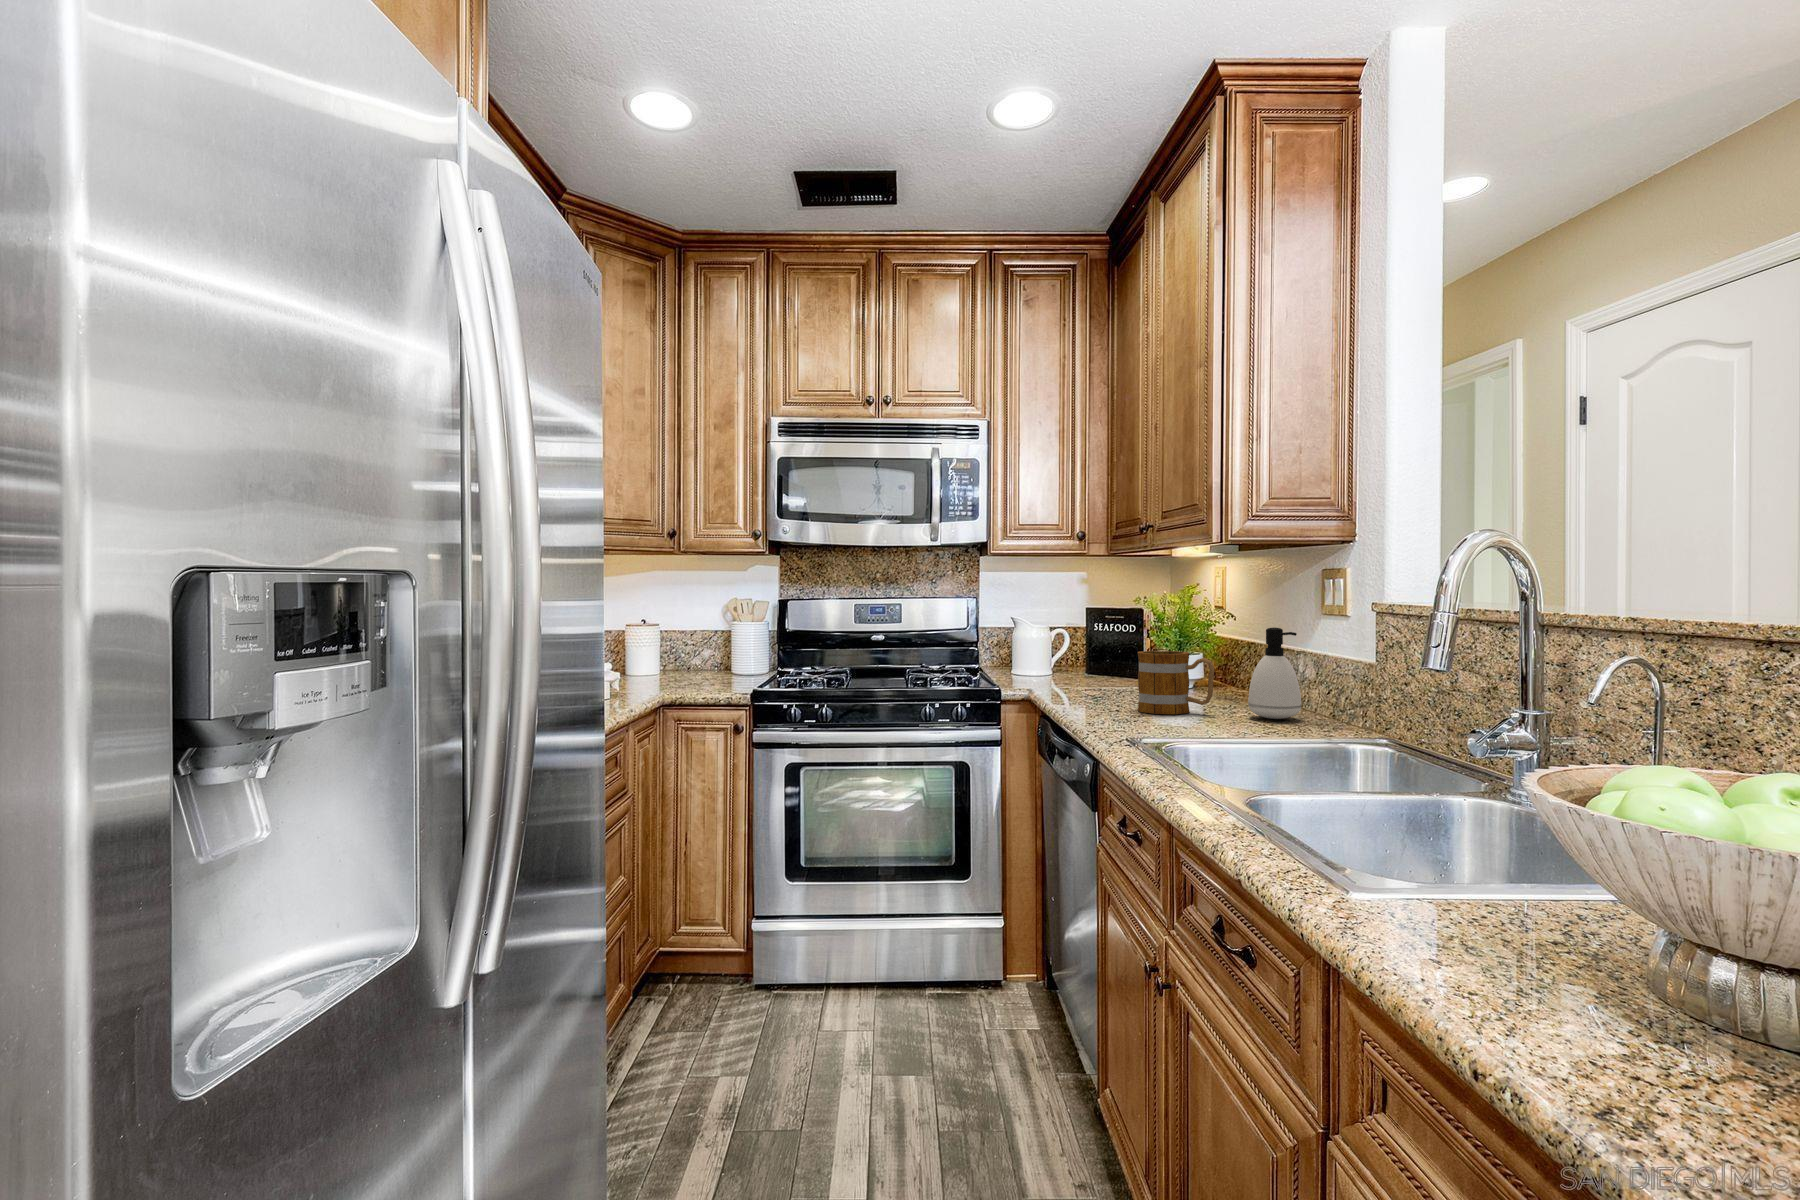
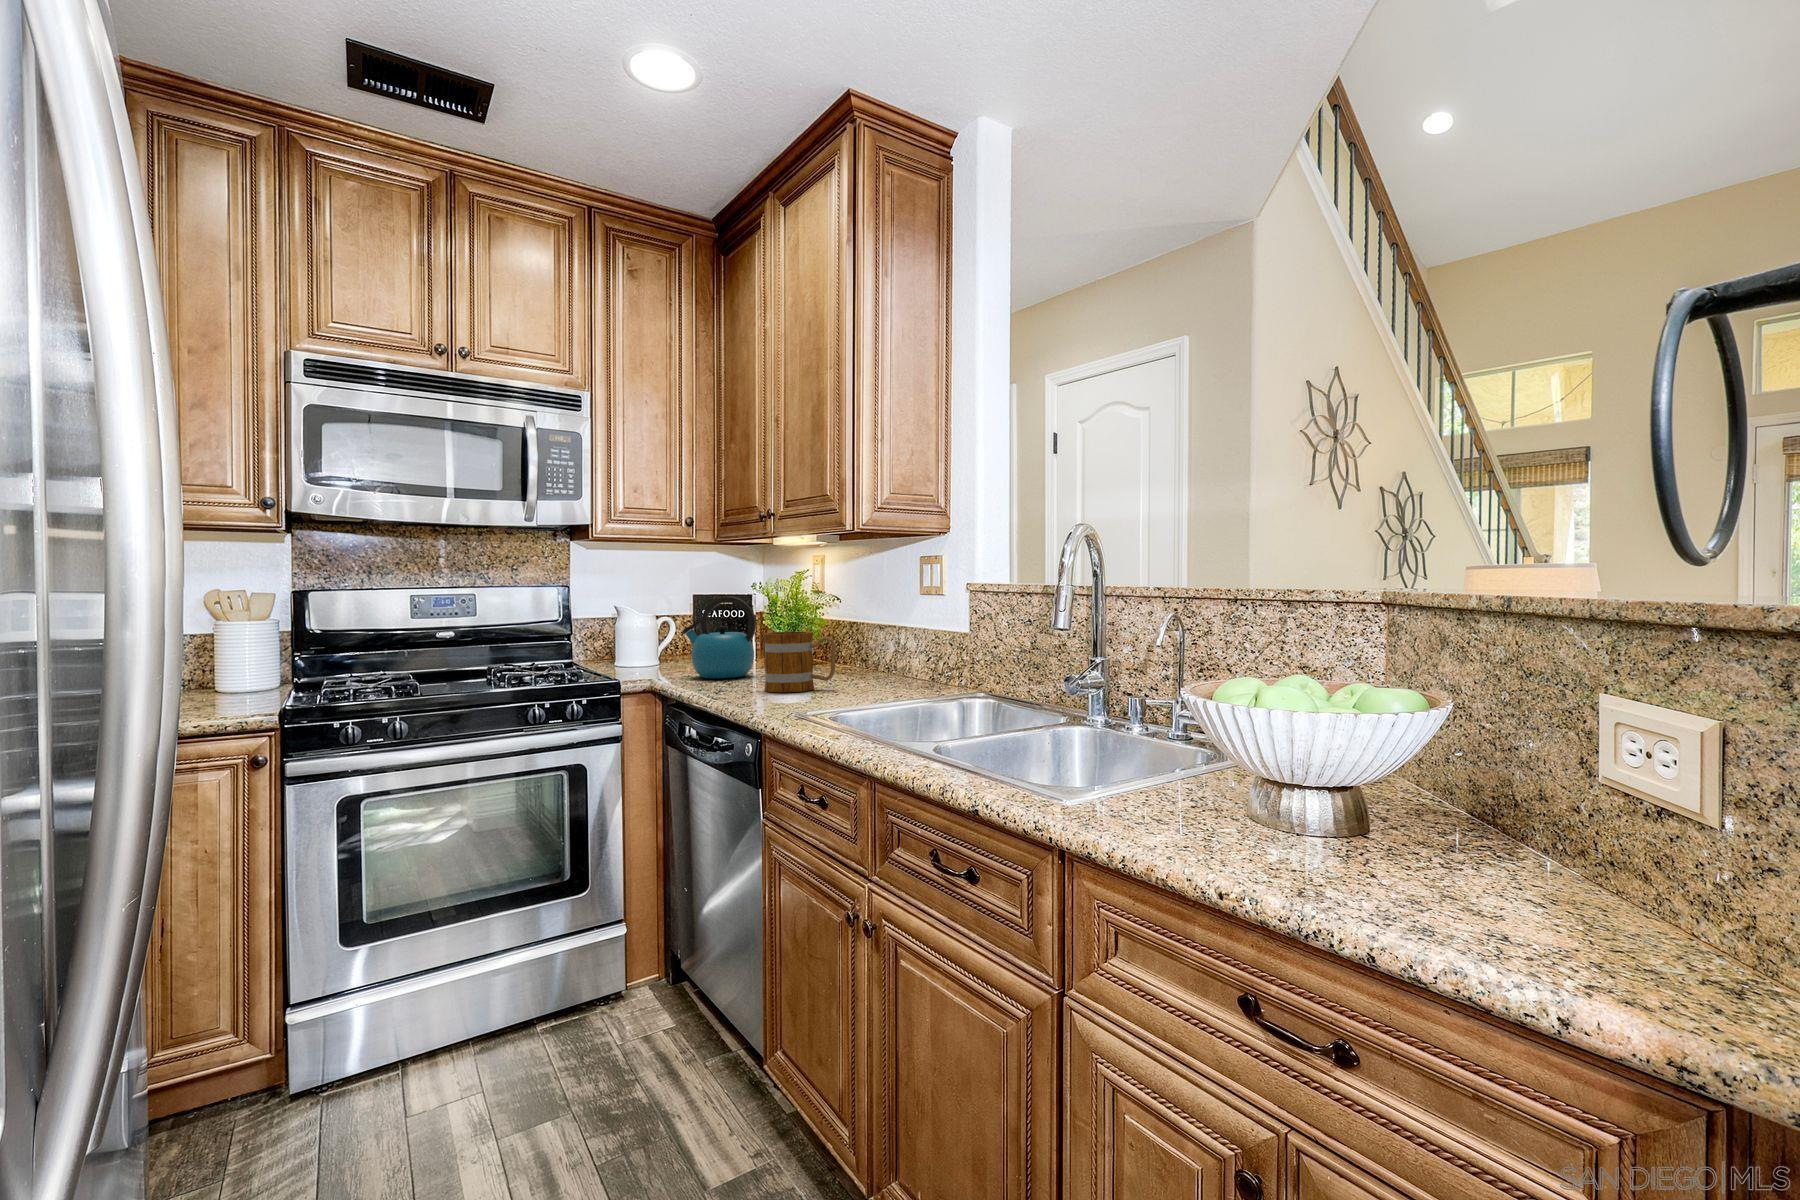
kettle: none [1068,612,1140,692] -> present [682,596,756,679]
soap dispenser: present [1248,628,1301,719] -> none [867,605,911,688]

